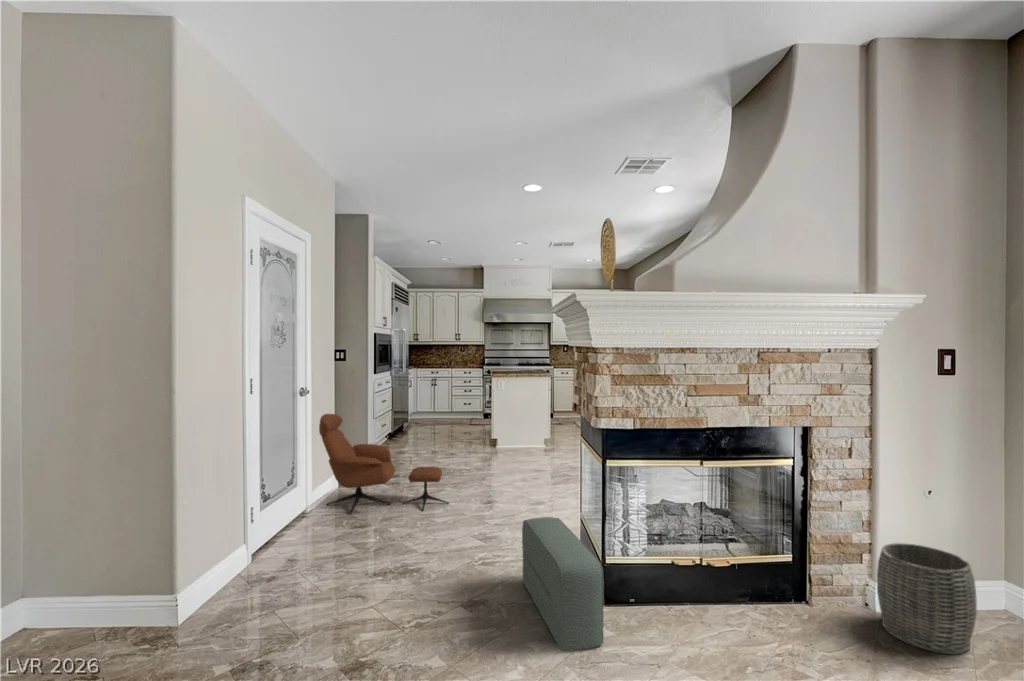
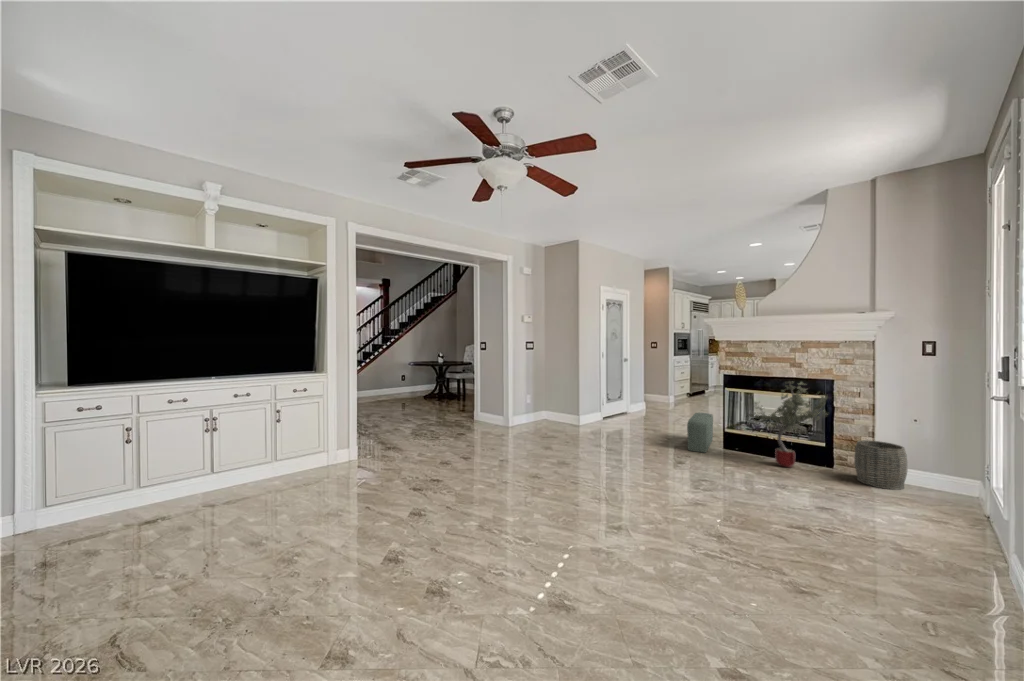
lounge chair: present [319,414,449,514] -> none [633,371,694,419]
potted tree: none [682,436,854,642] -> present [749,382,828,468]

